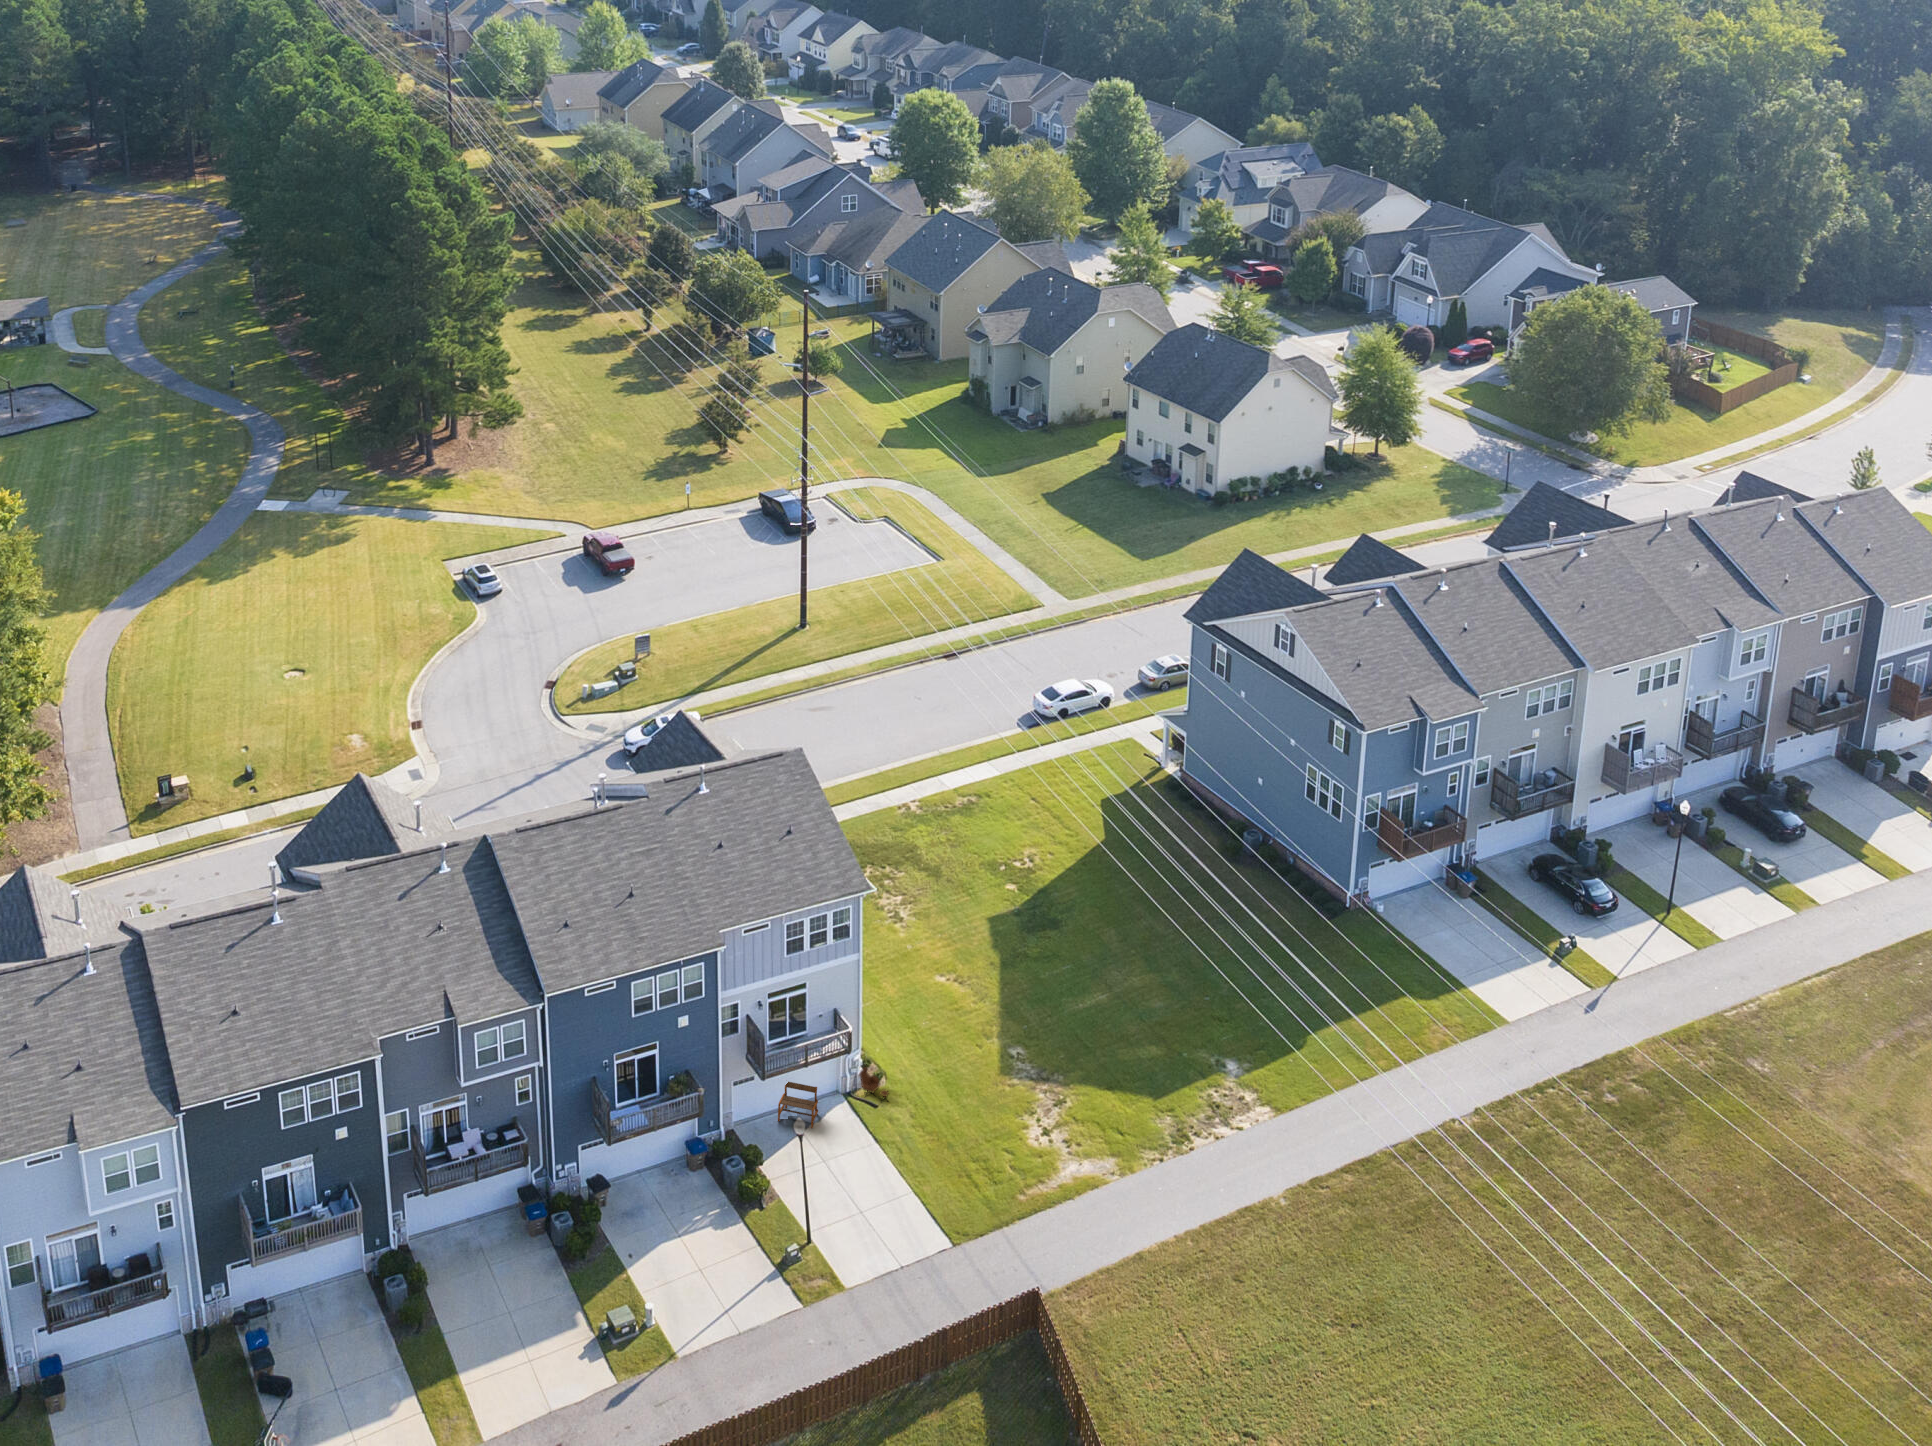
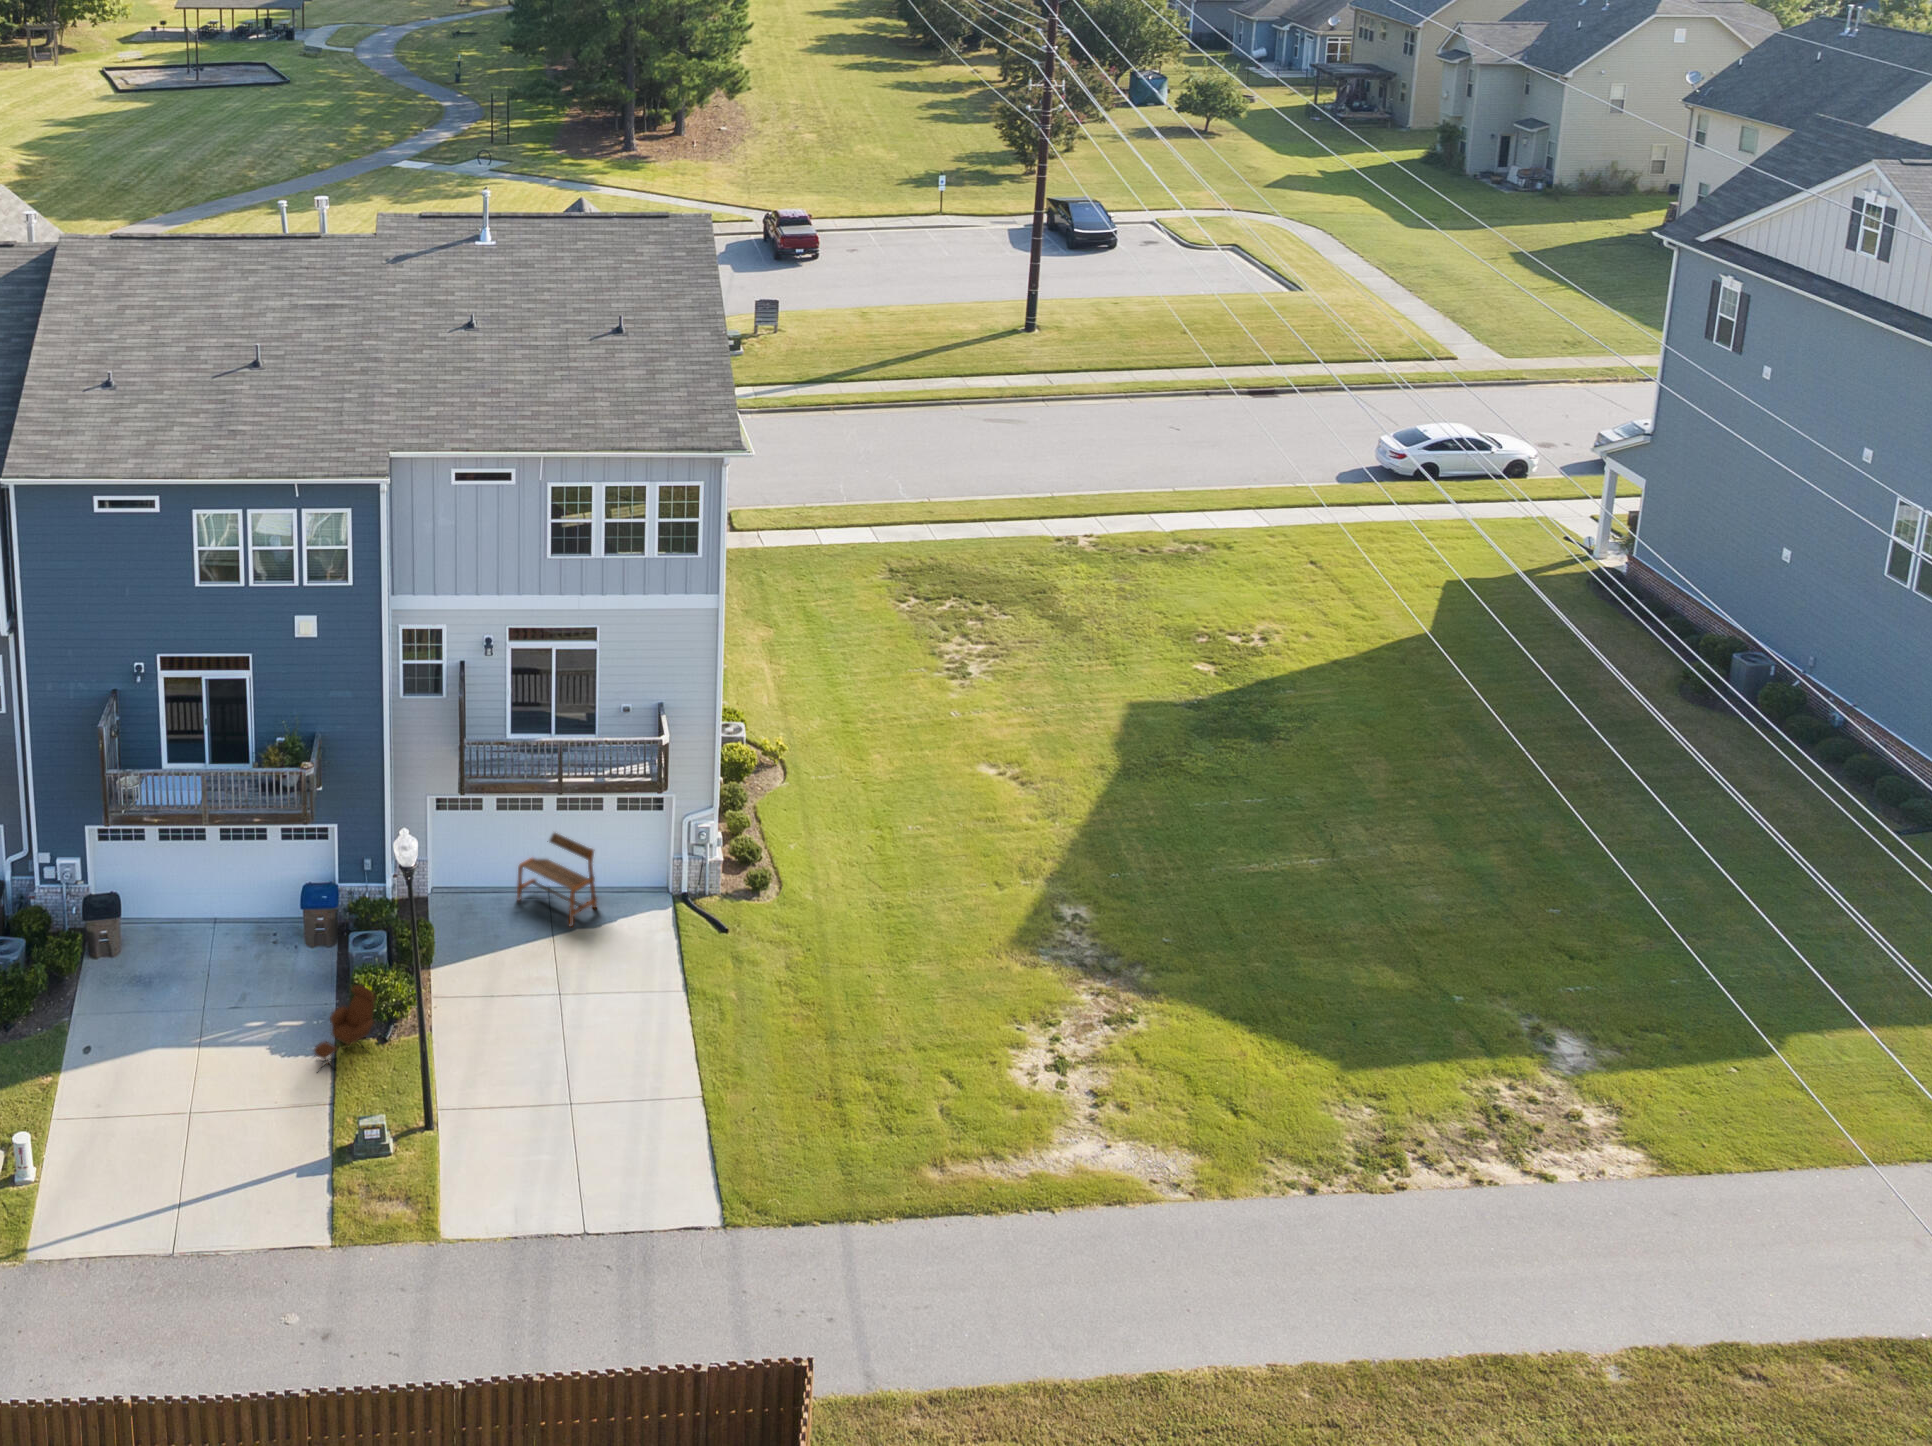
lounge chair: present [860,1067,889,1099] -> present [314,985,375,1073]

